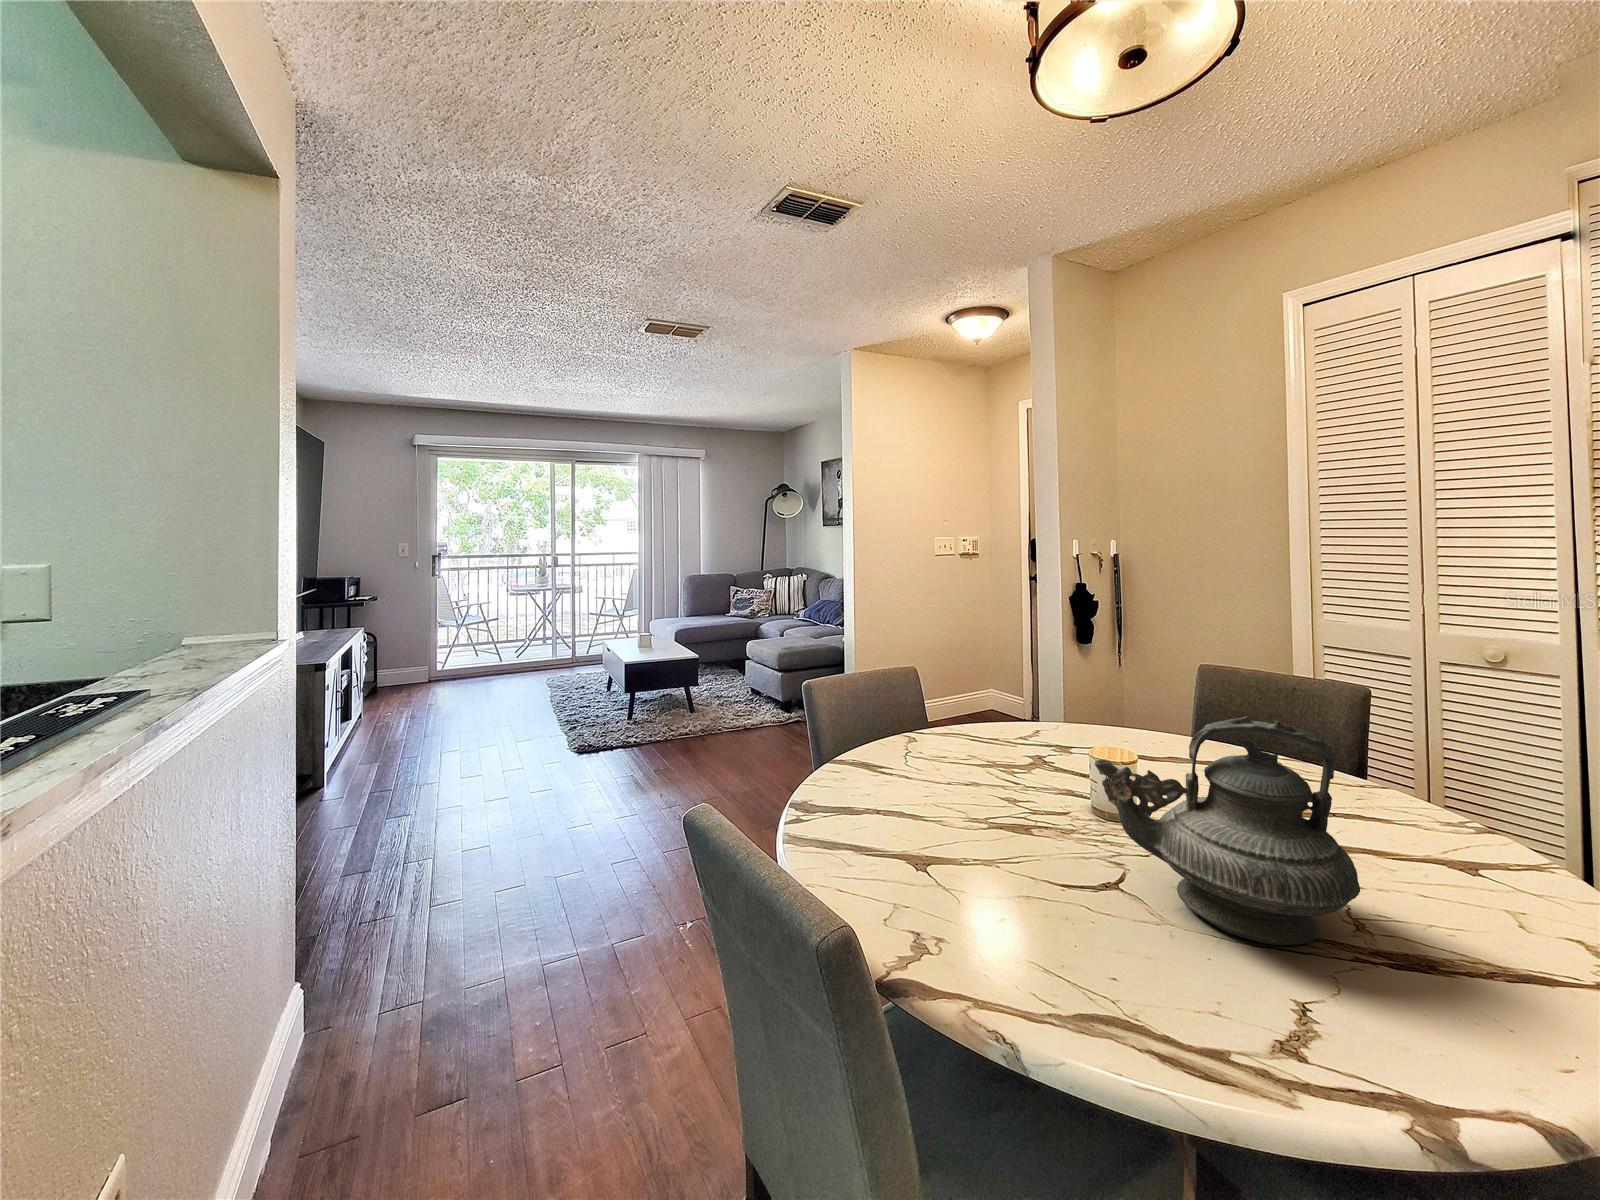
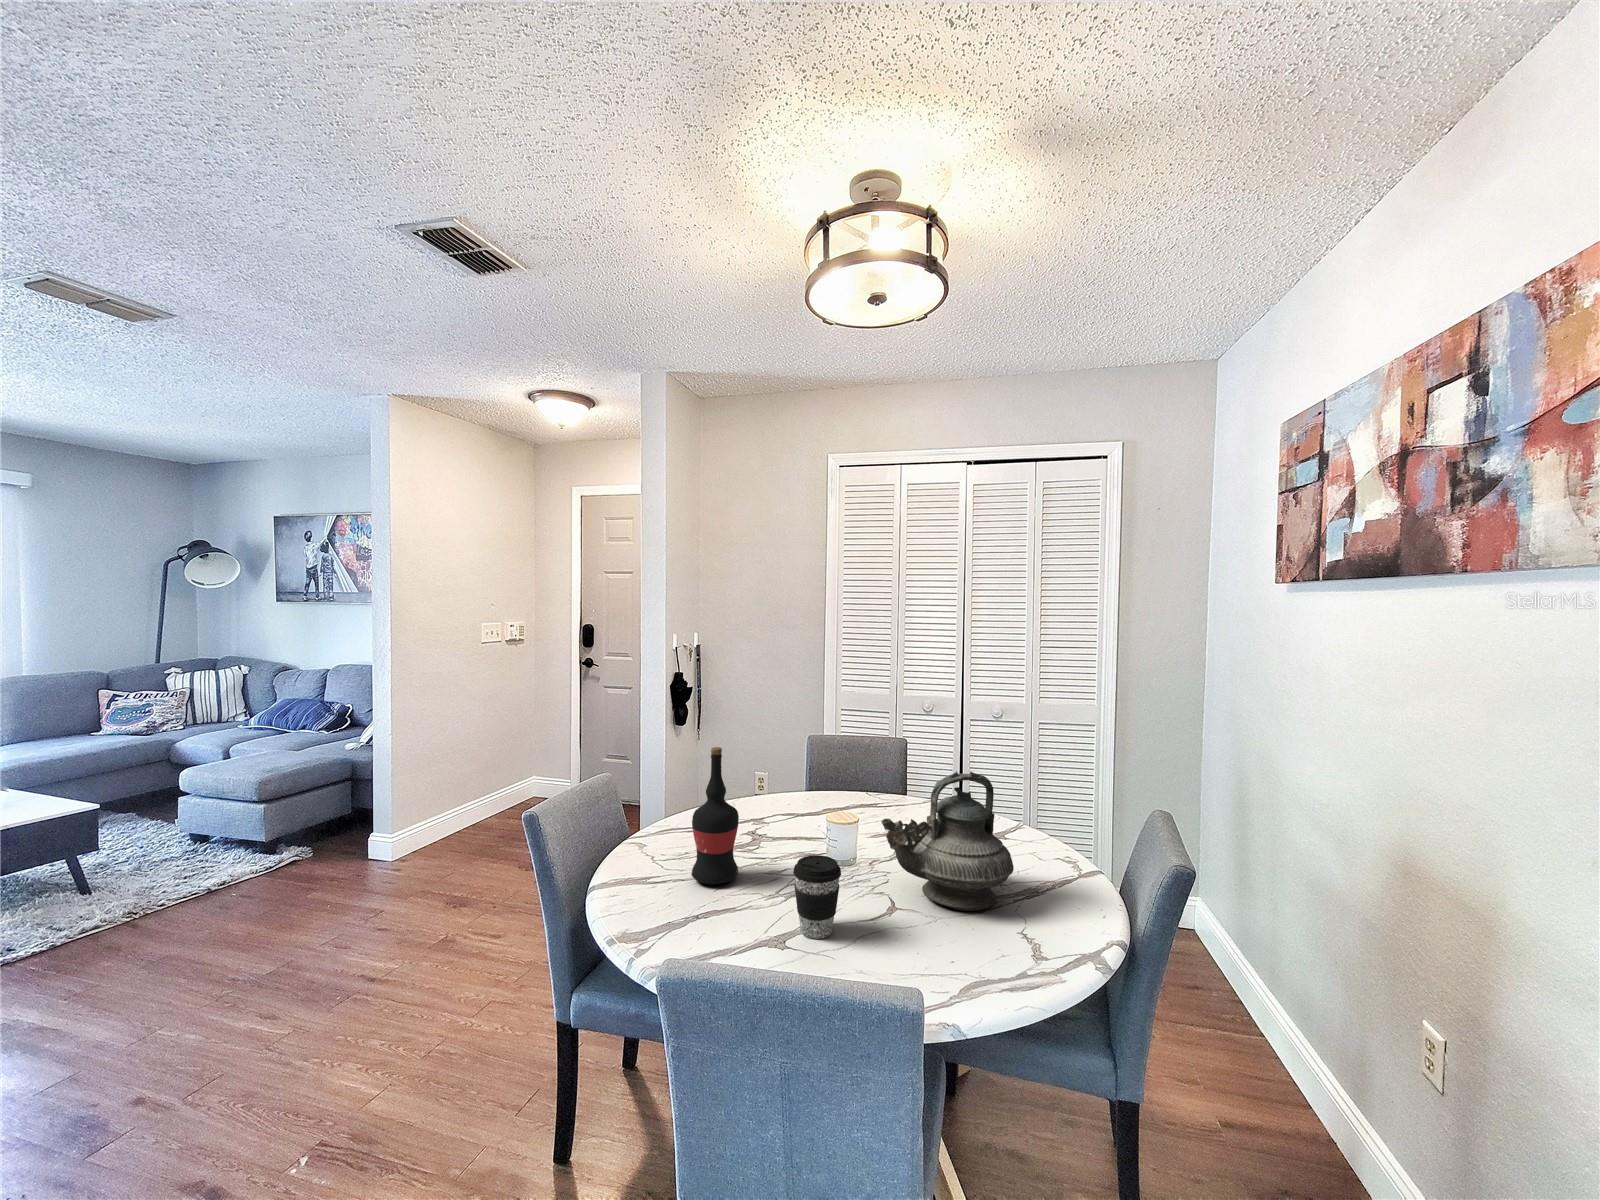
wine bottle: none [915,642,968,791] -> present [691,747,739,884]
coffee cup: none [949,777,1012,878] -> present [793,855,841,939]

